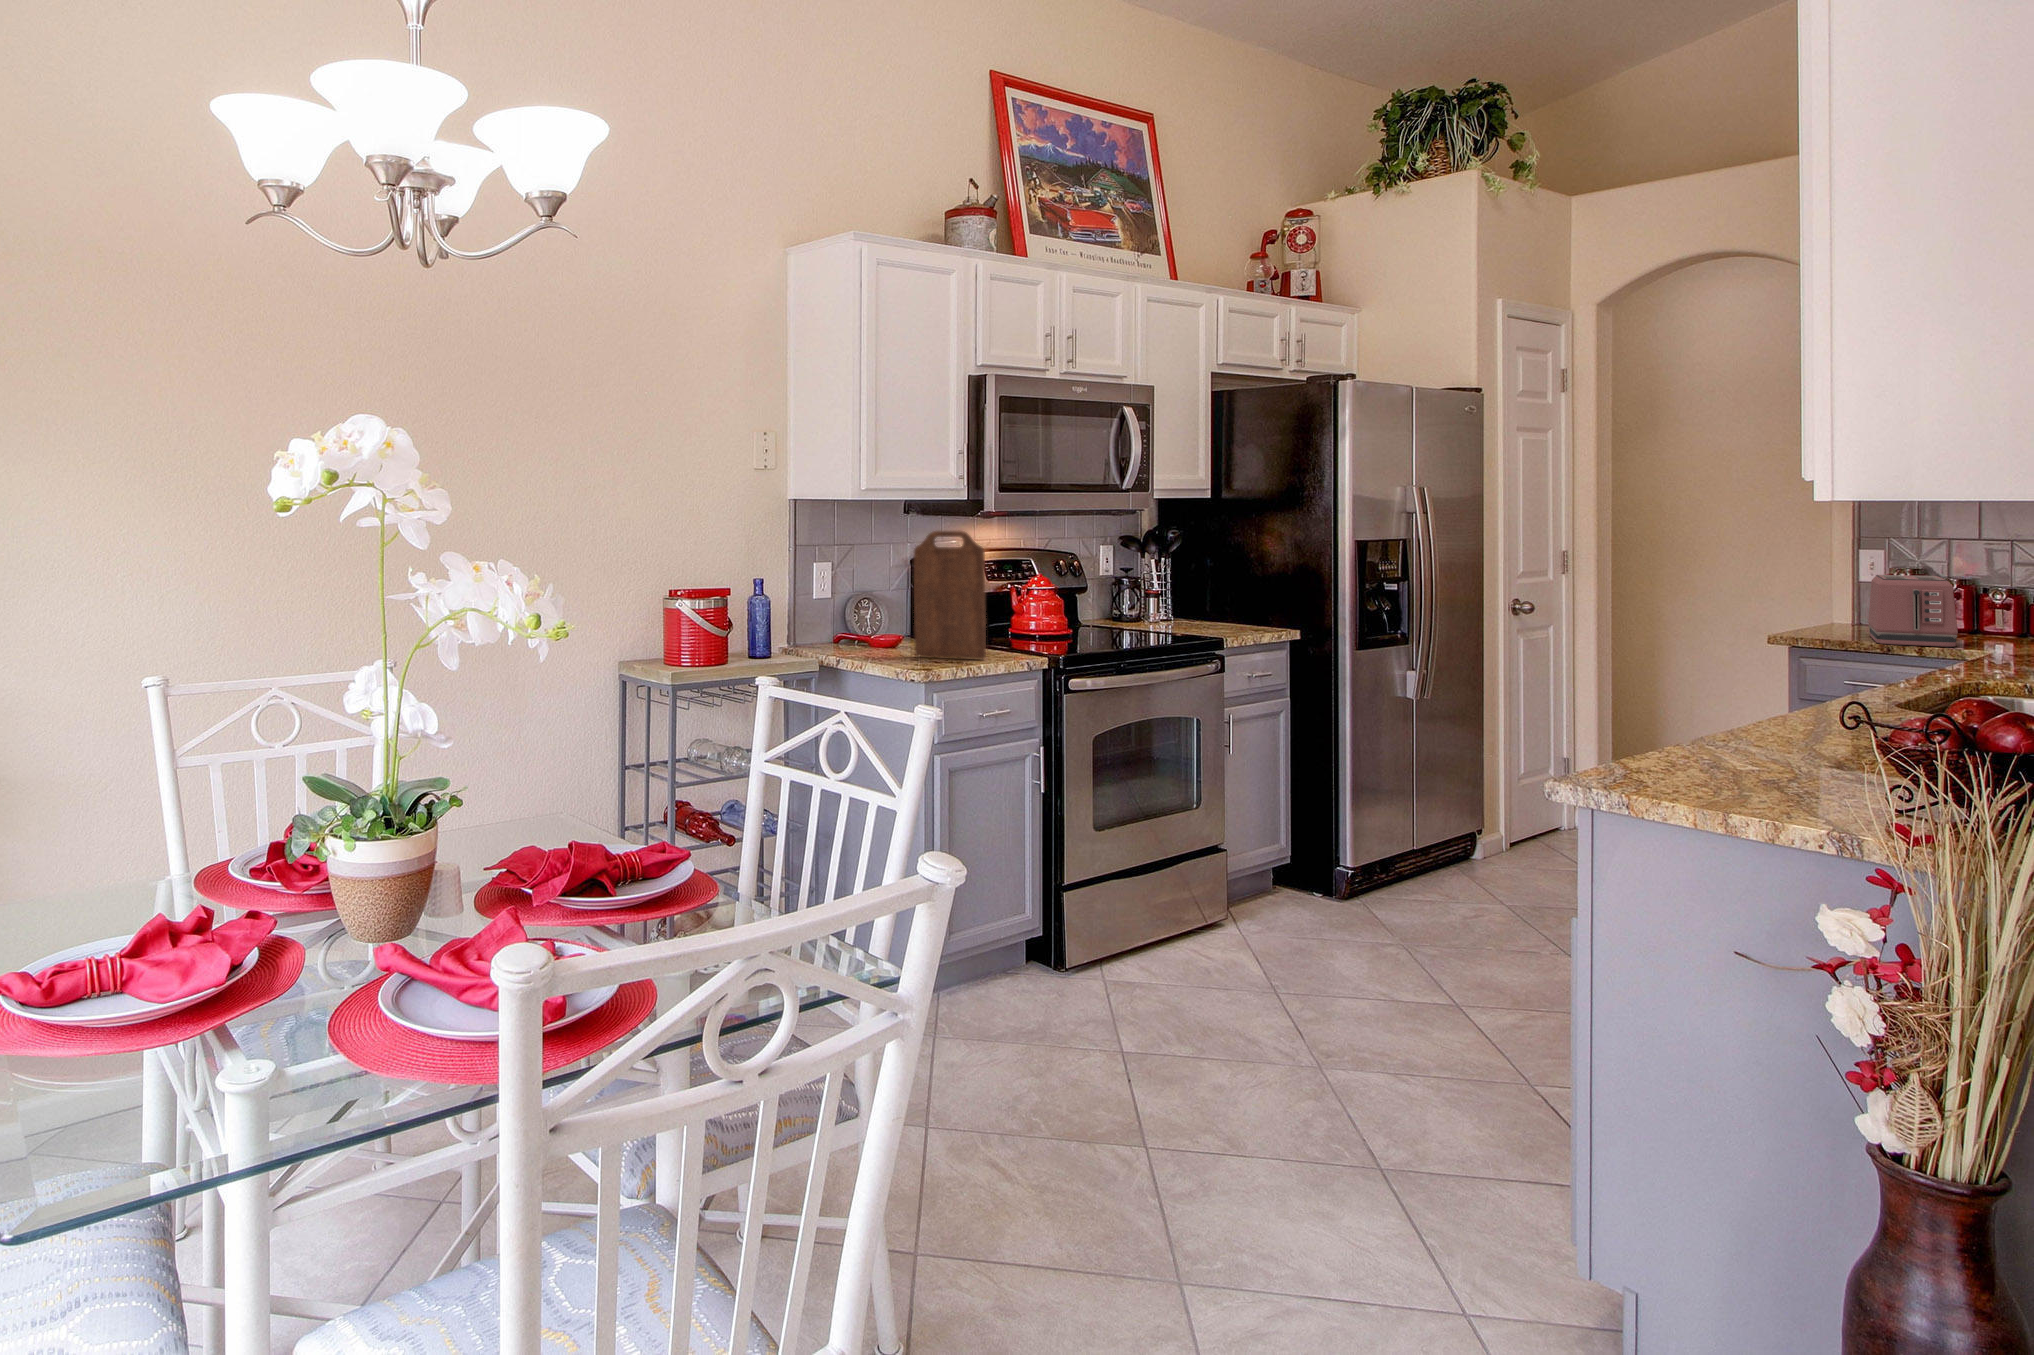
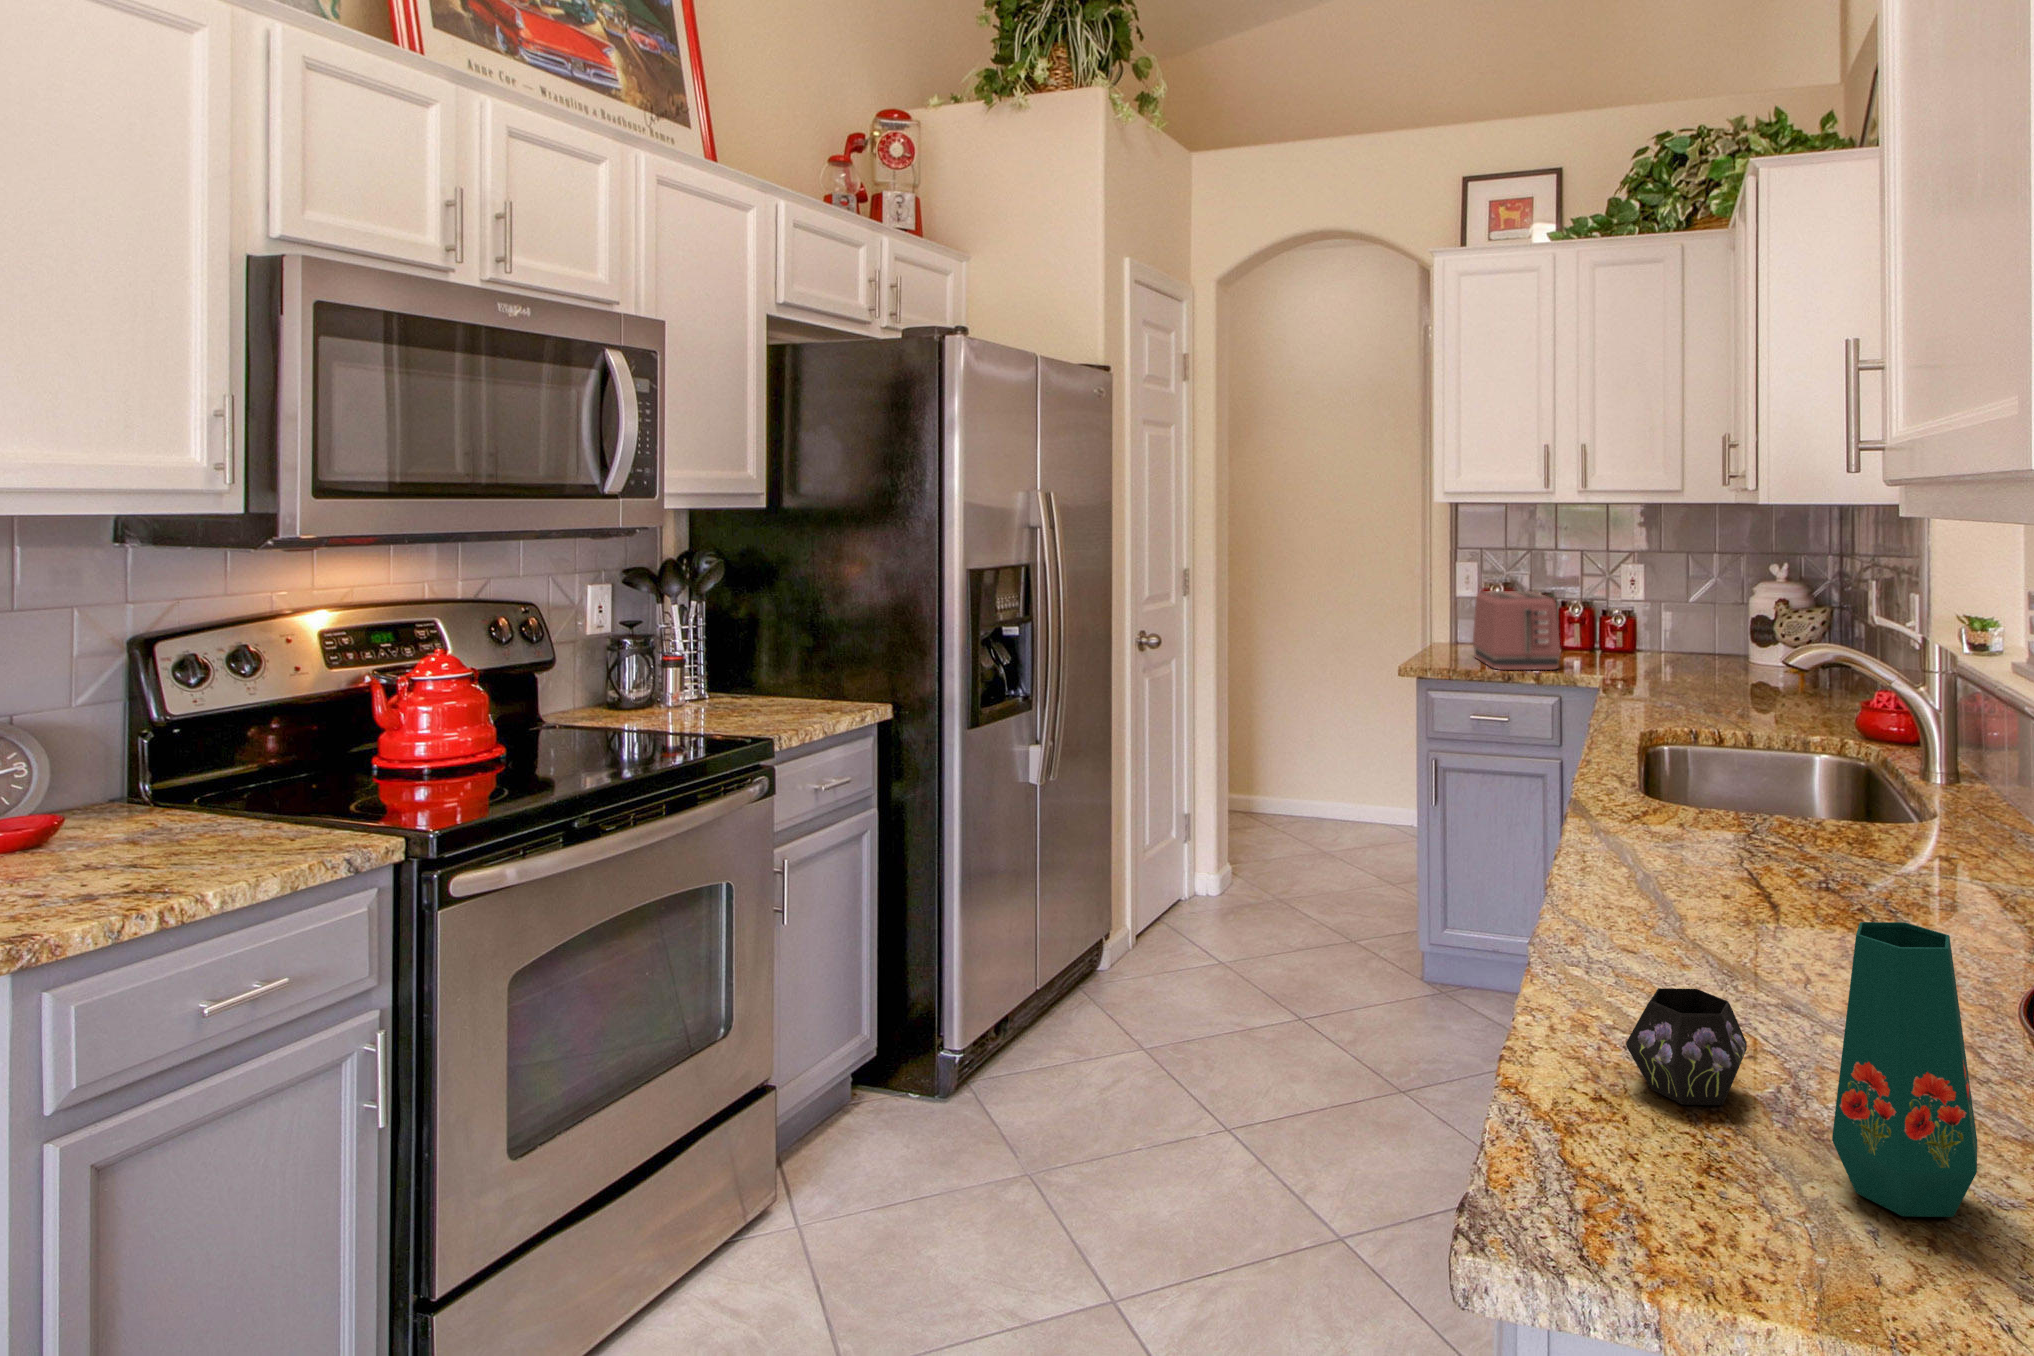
cutting board: present [914,530,986,659] -> none [40,583,232,881]
vase: none [1663,677,1808,799] -> present [1626,922,1977,1217]

